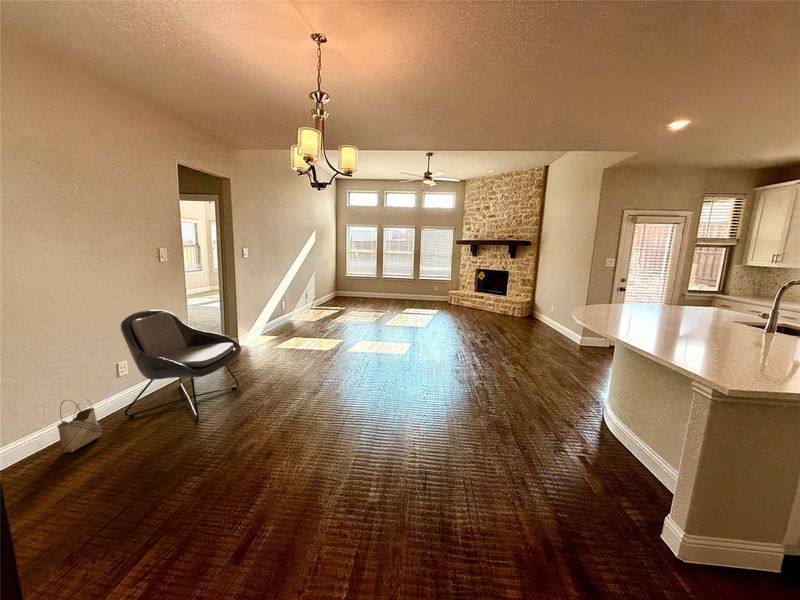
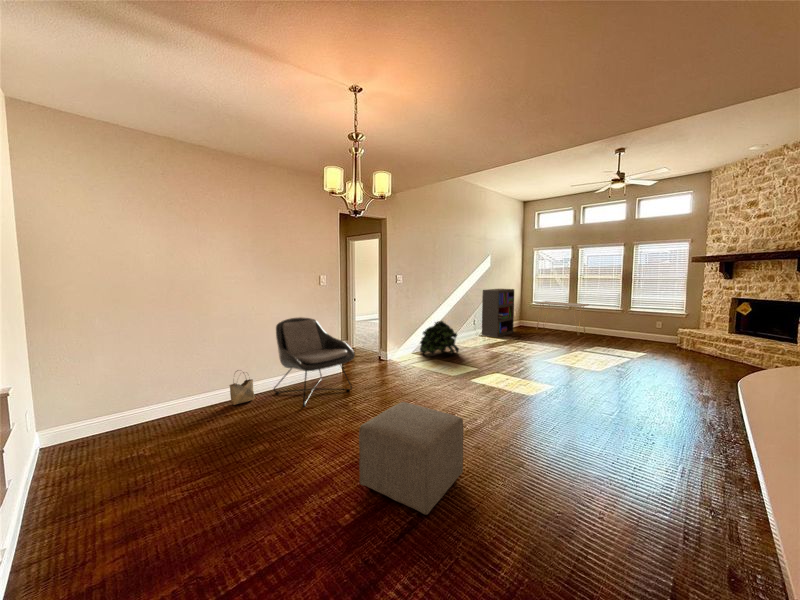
bookshelf: none [312,263,337,309] -> present [482,289,514,337]
console table: none [351,273,391,300] -> present [536,301,588,333]
potted plant: none [269,298,312,335] -> present [420,321,459,355]
ottoman: none [356,380,433,465] -> present [359,402,463,515]

